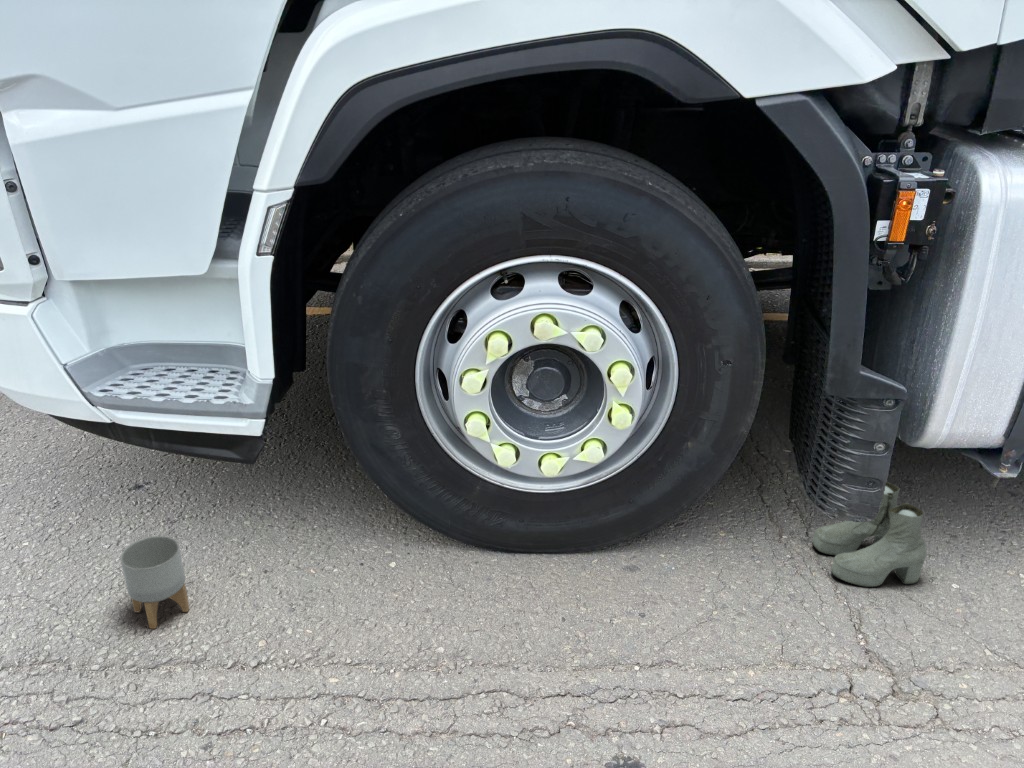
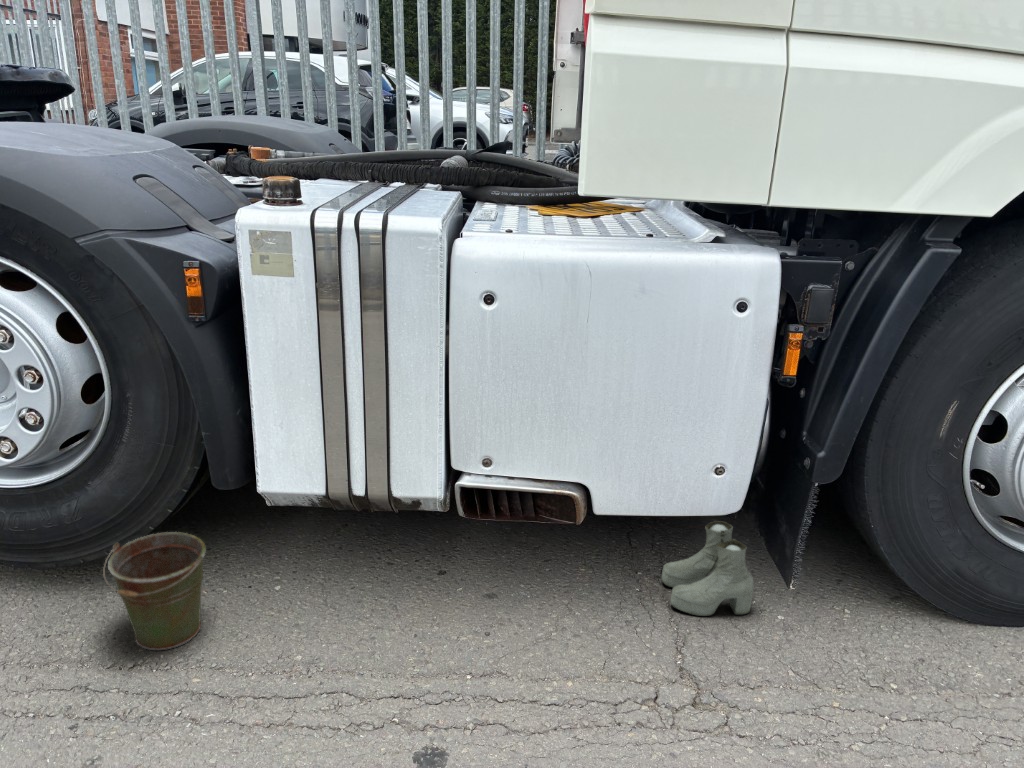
bucket: none [215,511,329,646] -> present [103,532,206,650]
planter: present [120,536,189,629] -> none [25,552,87,634]

